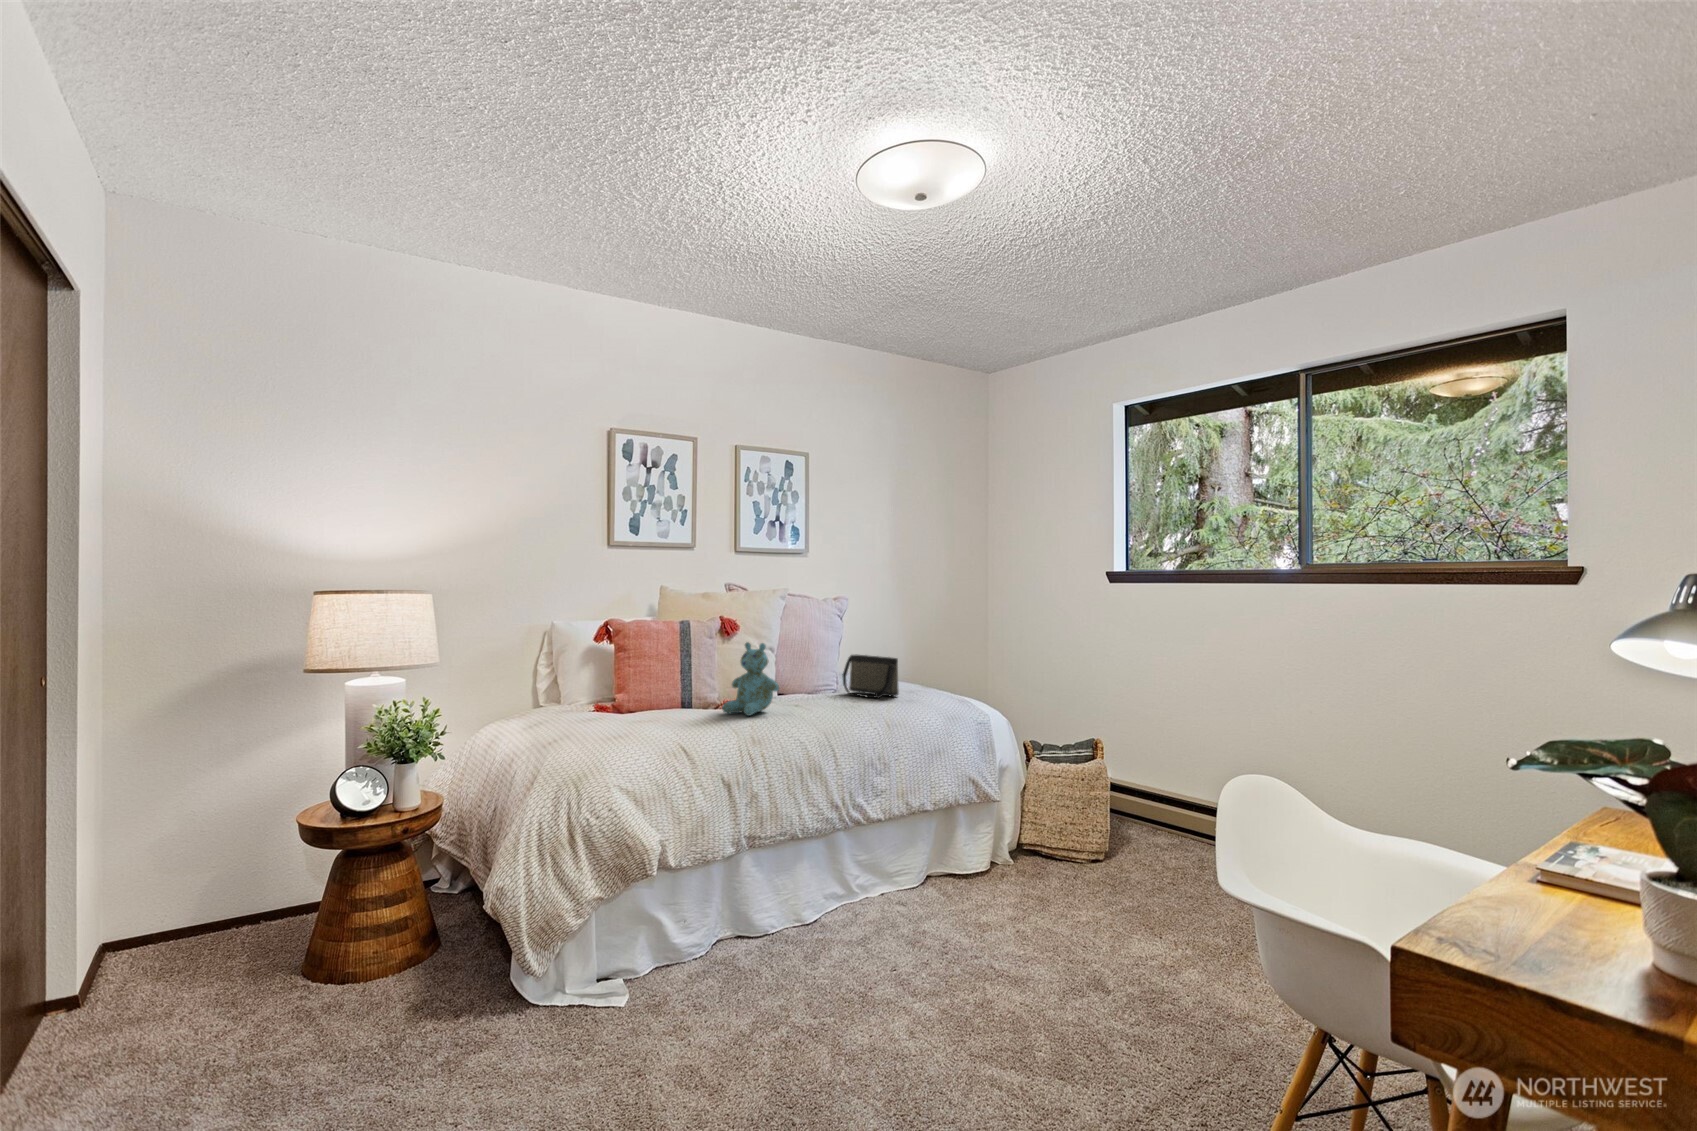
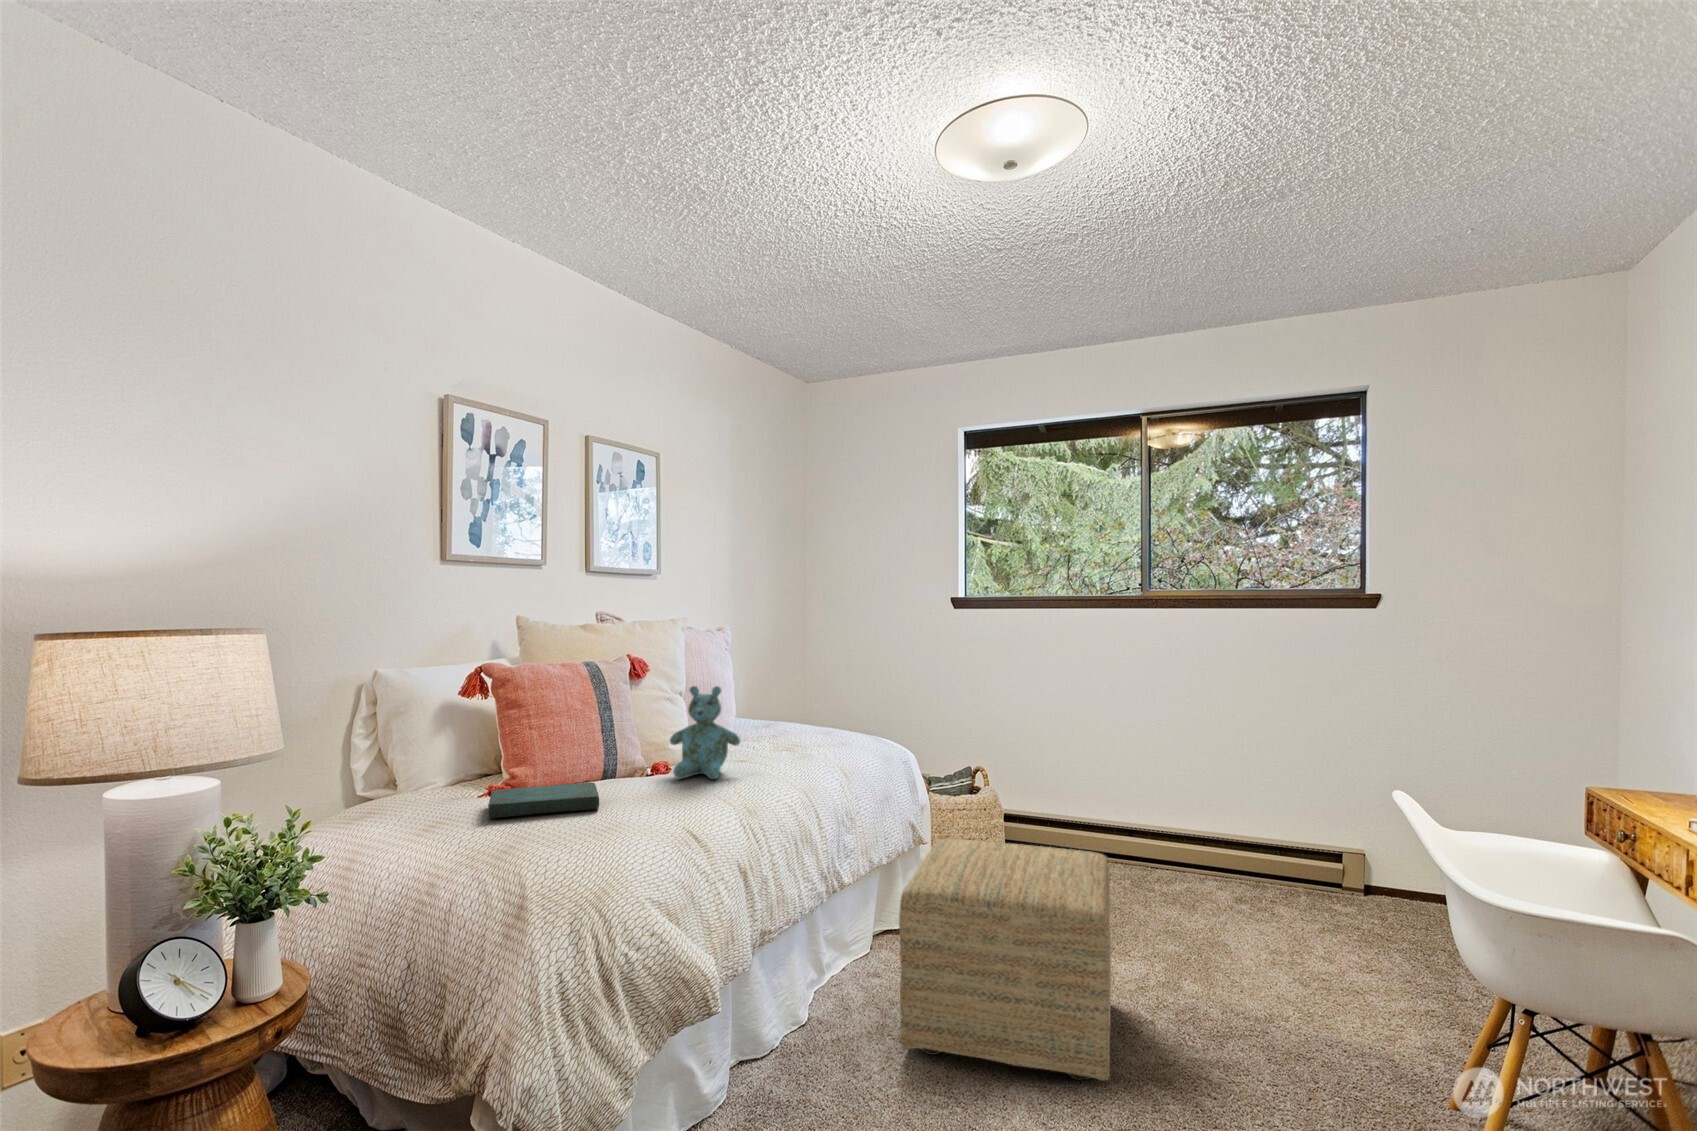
handbag: present [842,654,899,698] -> none [749,692,823,742]
book: none [565,708,655,726] -> present [488,782,599,818]
ottoman: none [858,790,1094,1013] -> present [899,839,1111,1081]

